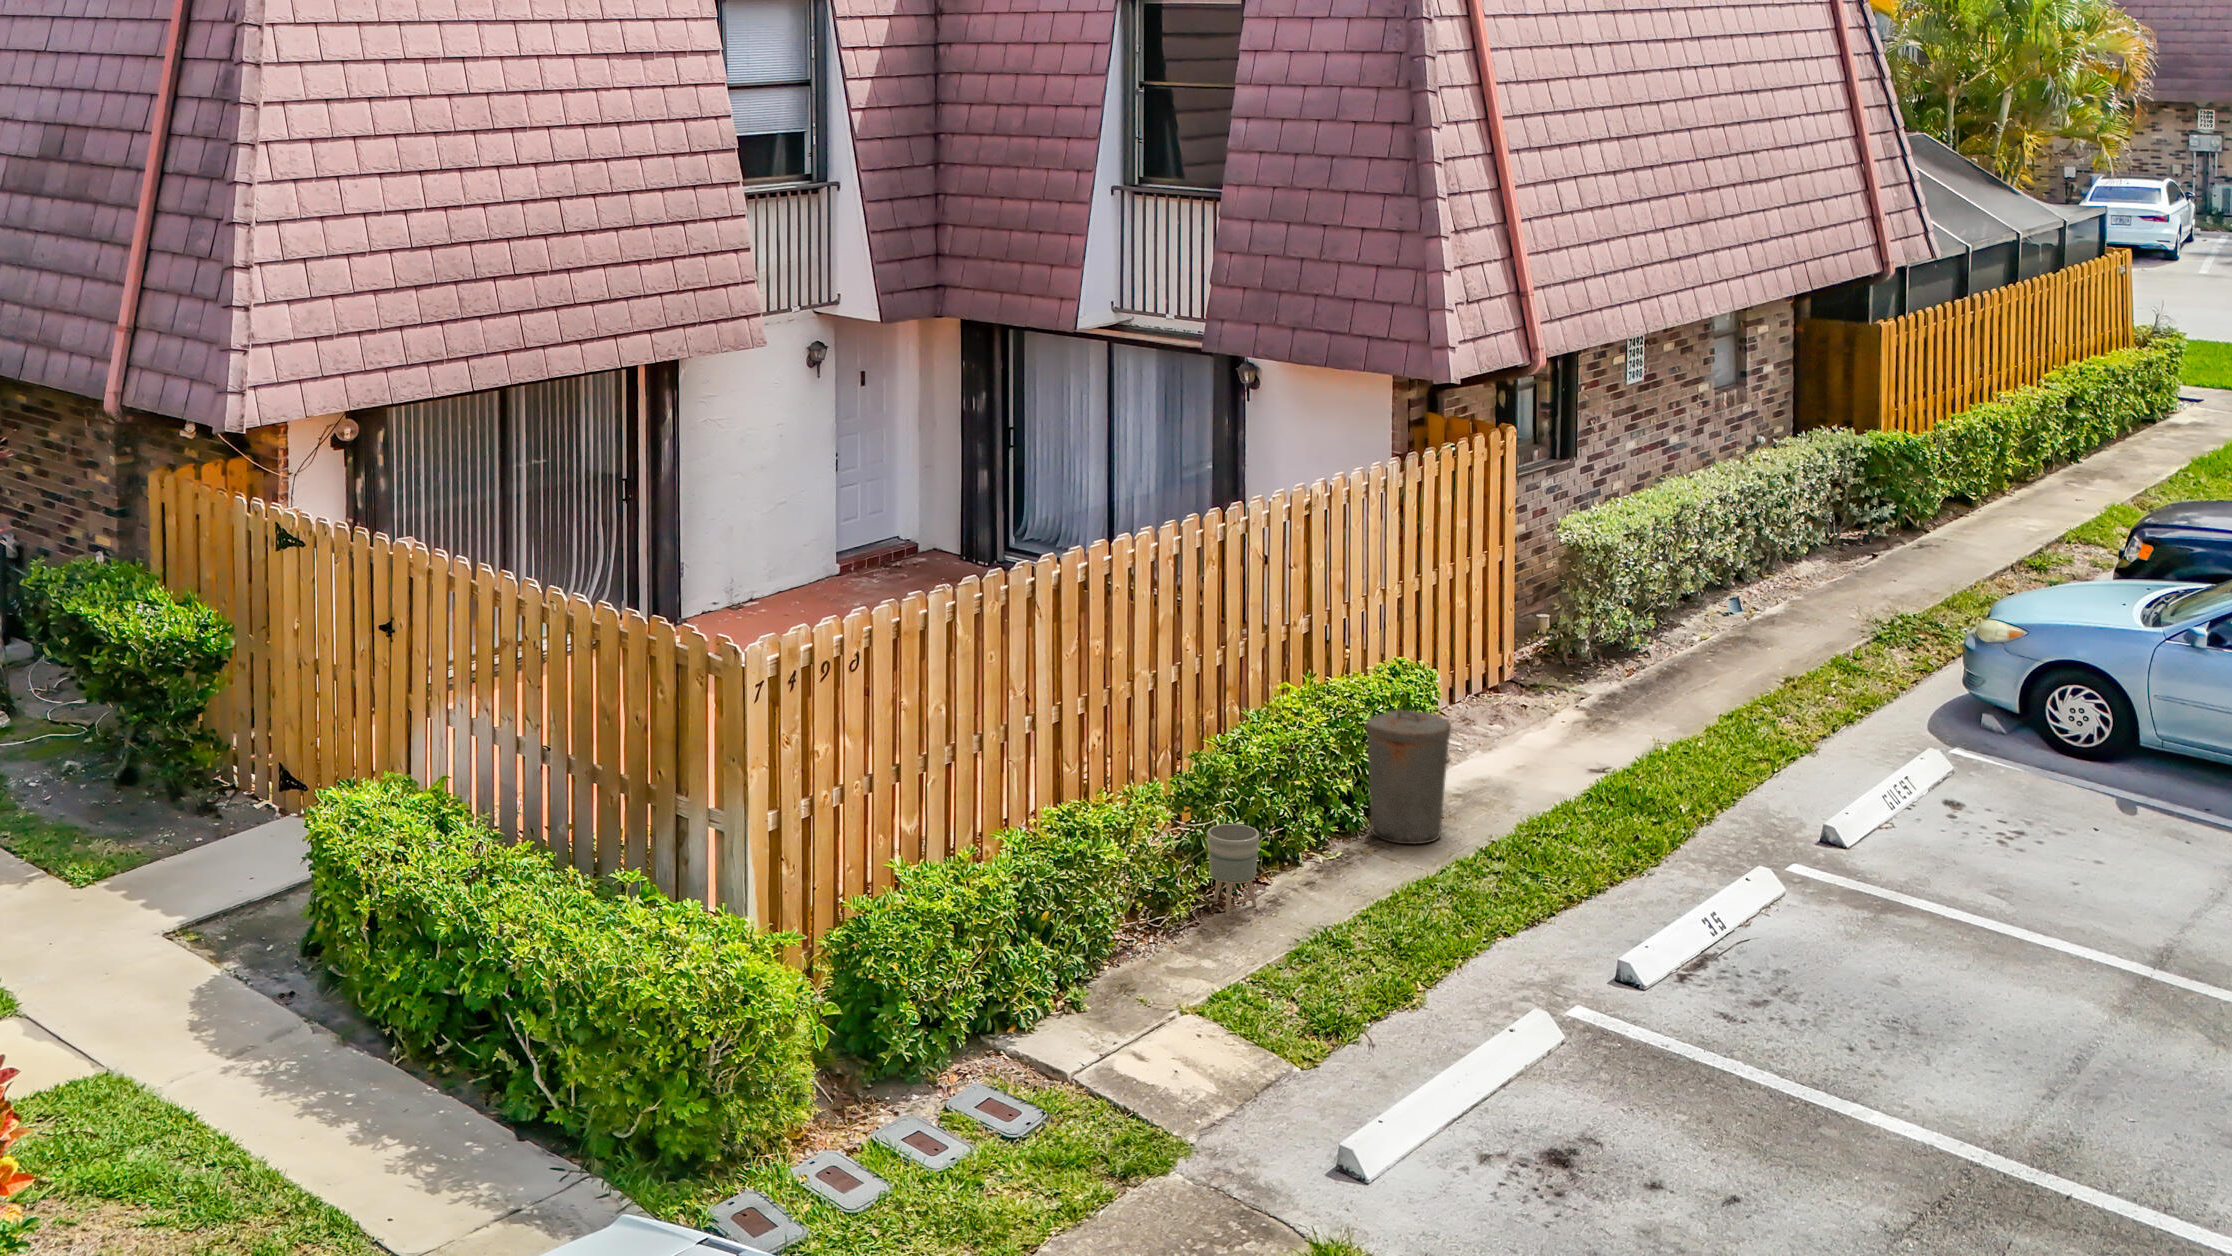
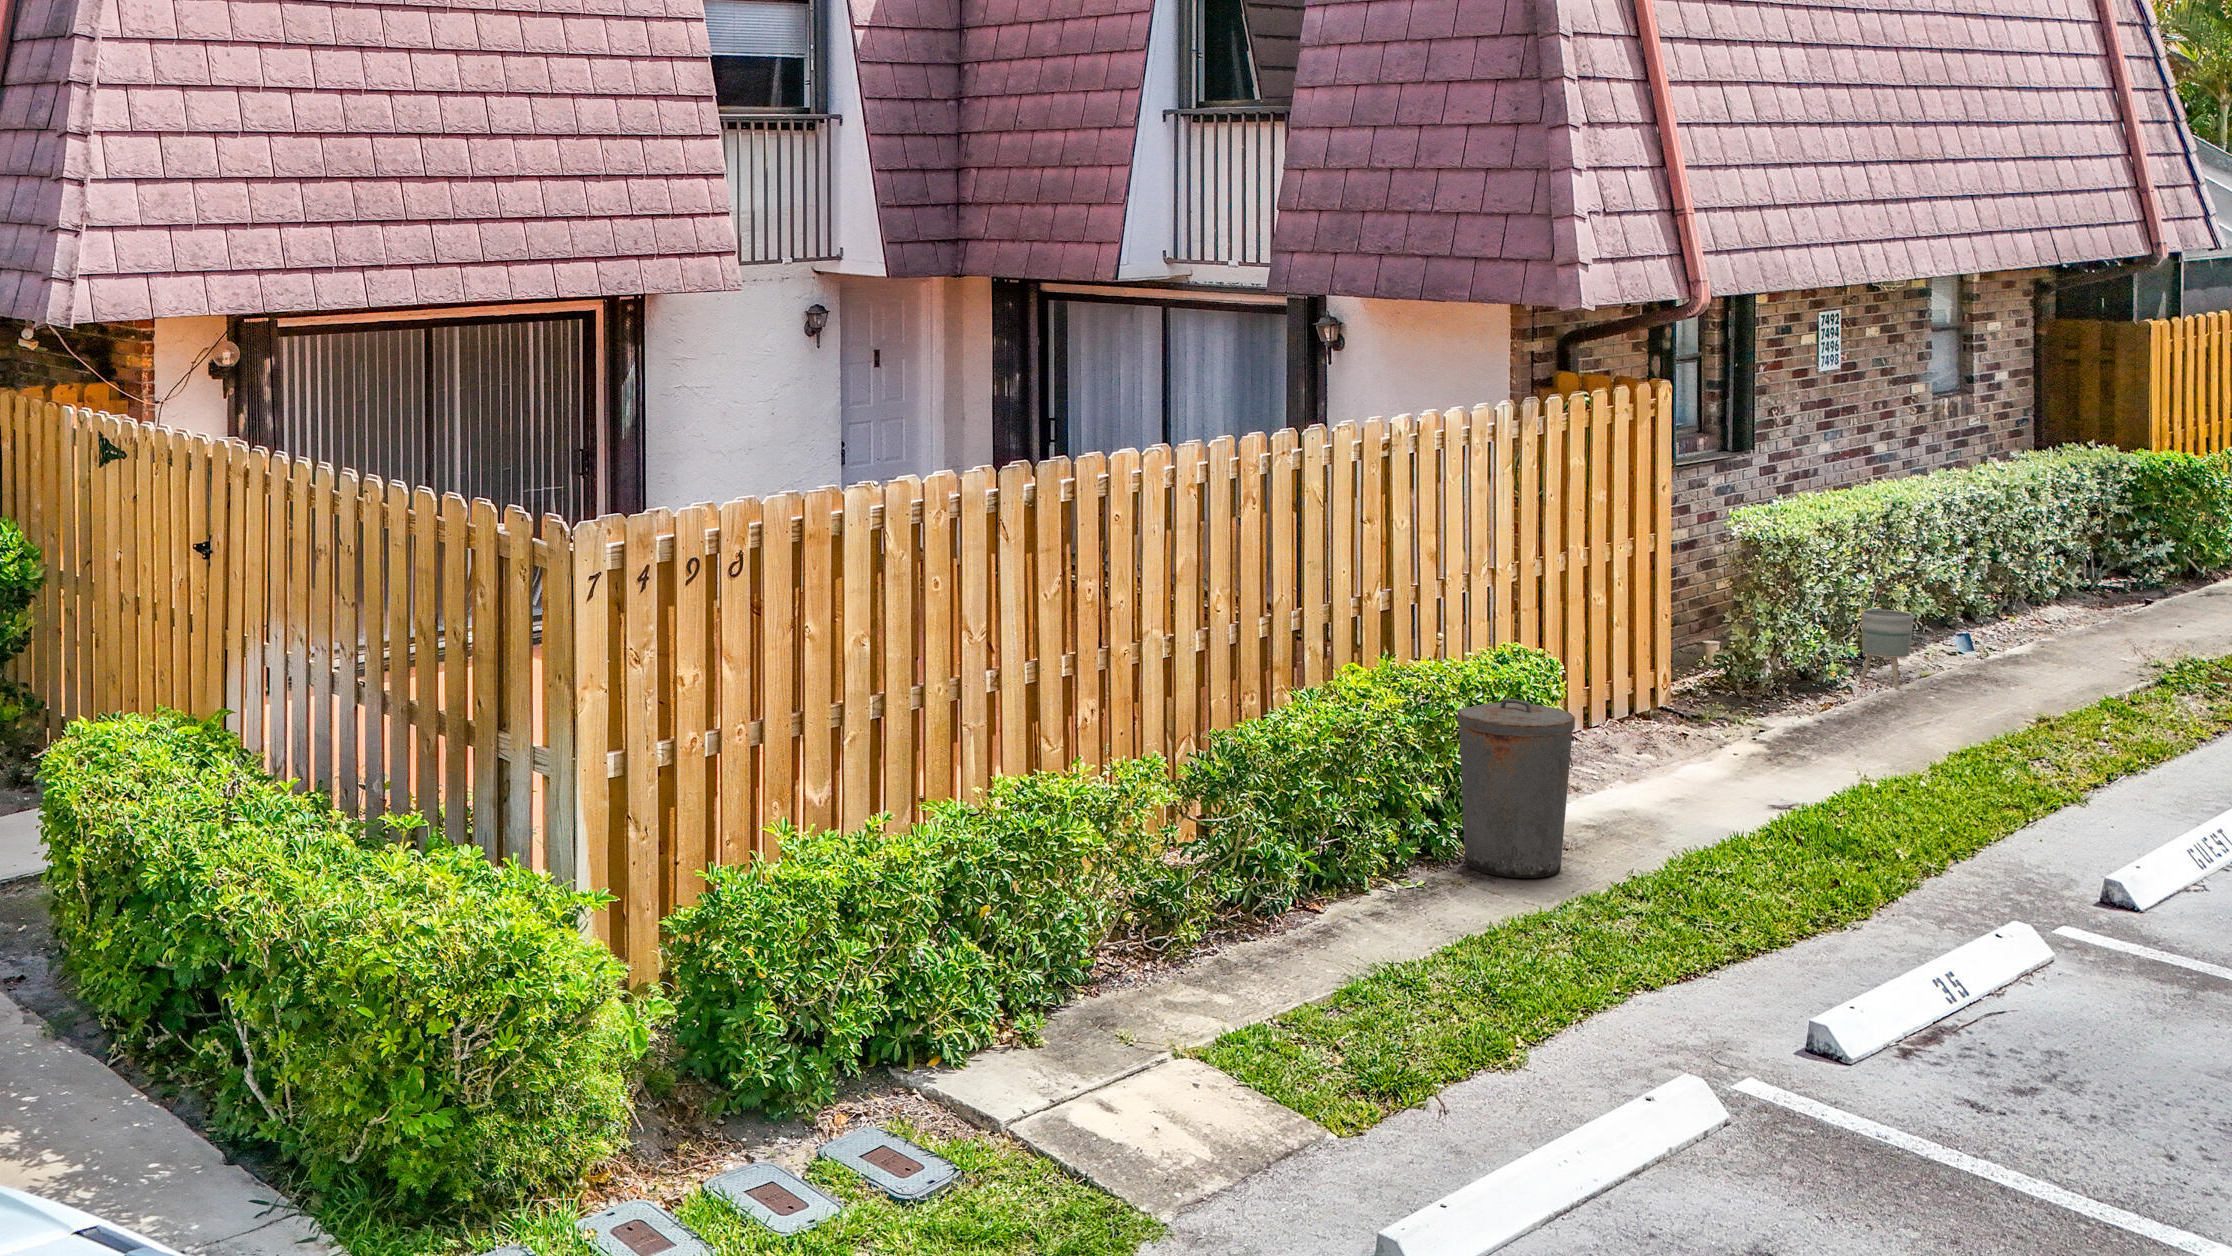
planter: present [1207,824,1259,917] -> present [1859,609,1914,689]

